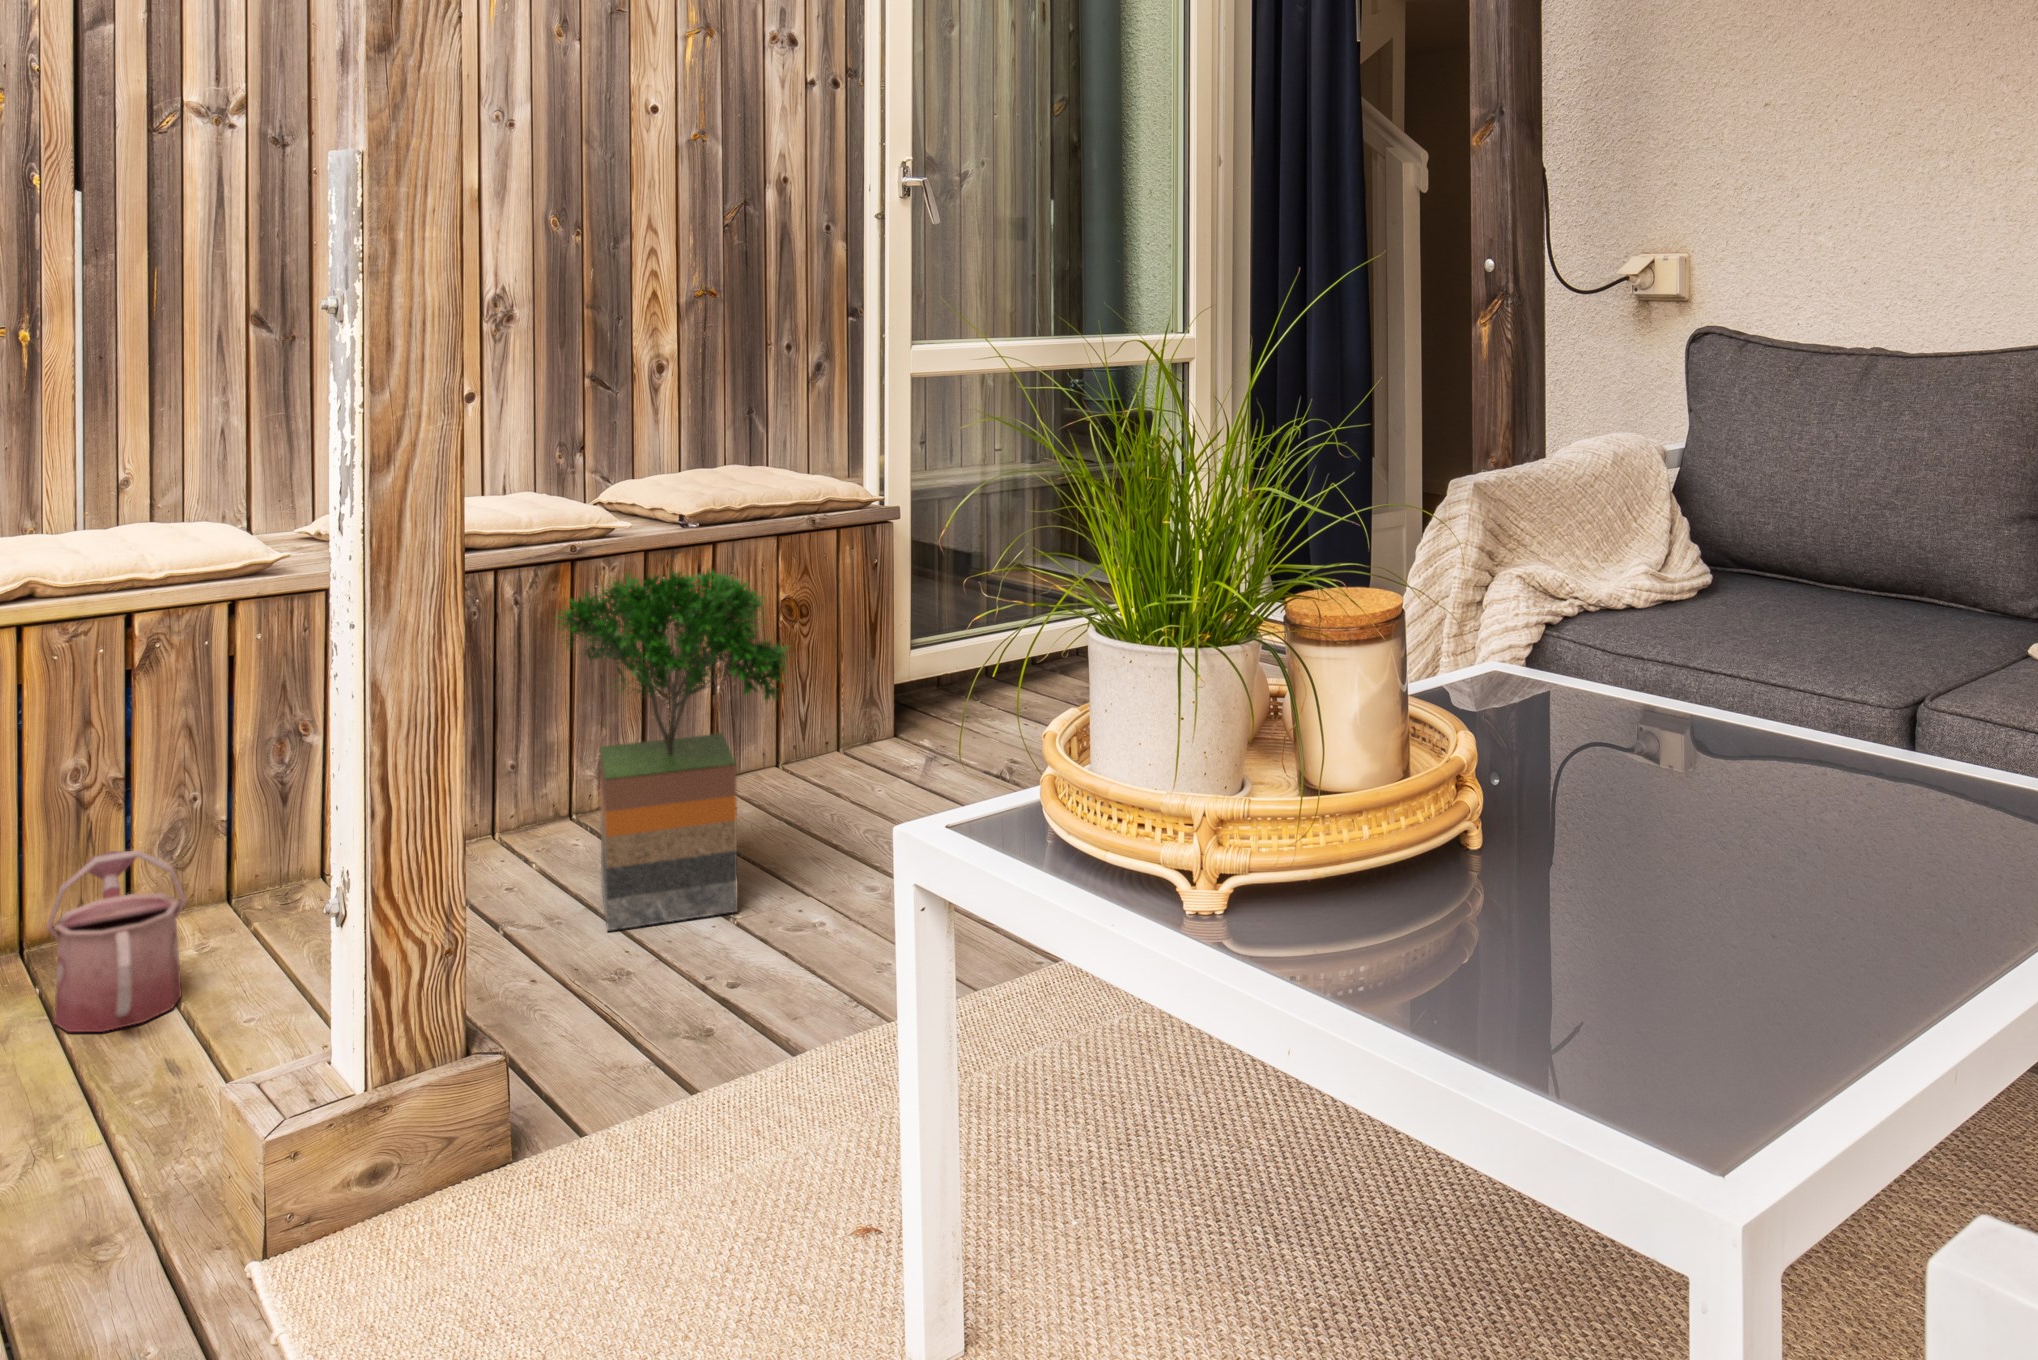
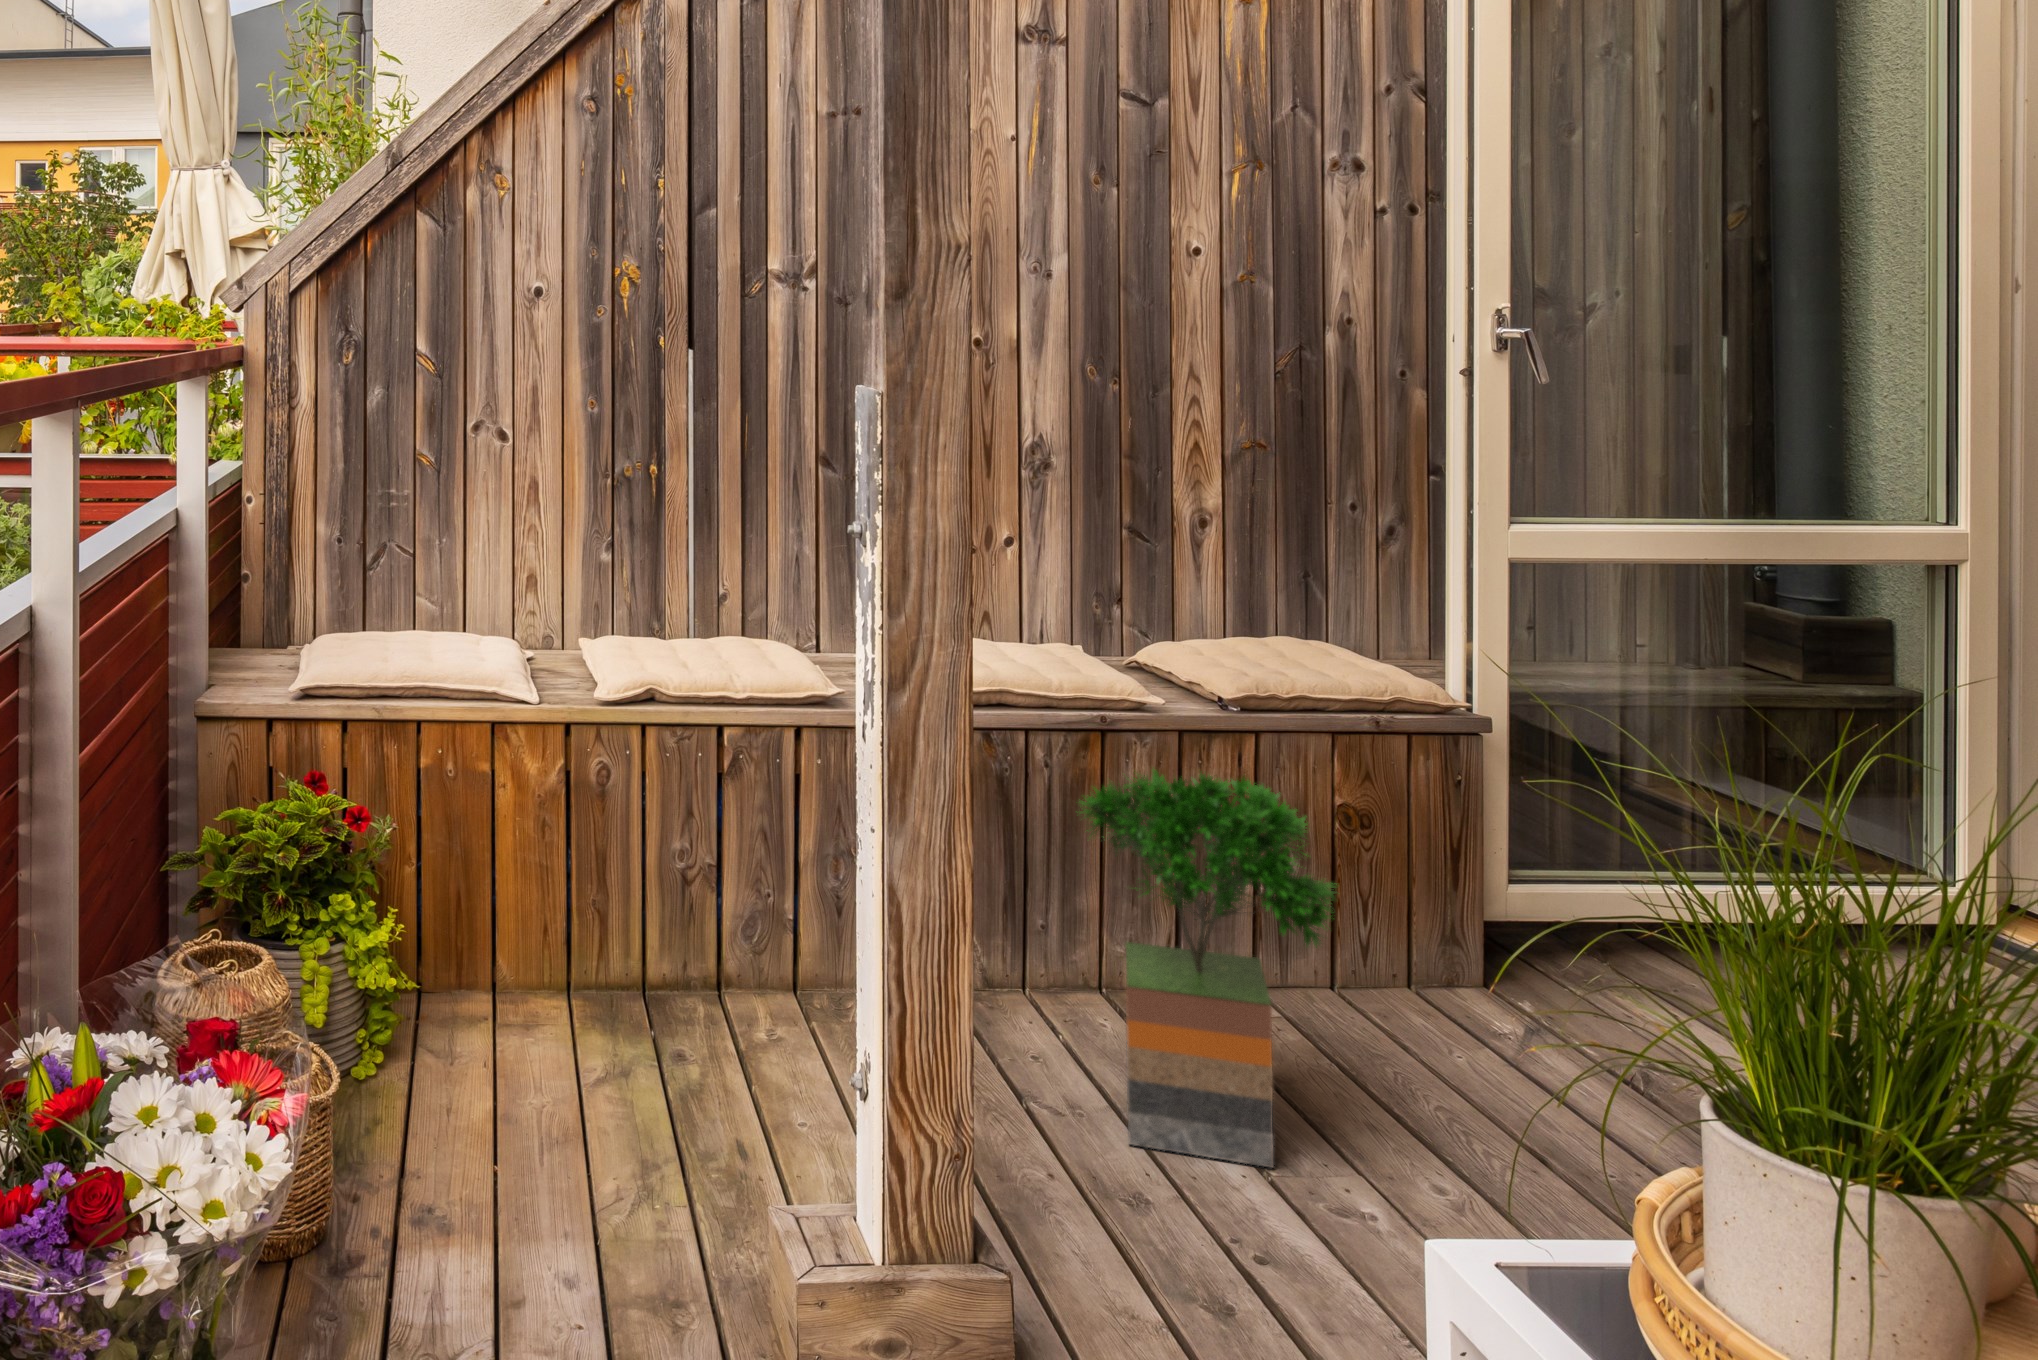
watering can: present [46,850,187,1032] -> none [652,937,755,1103]

